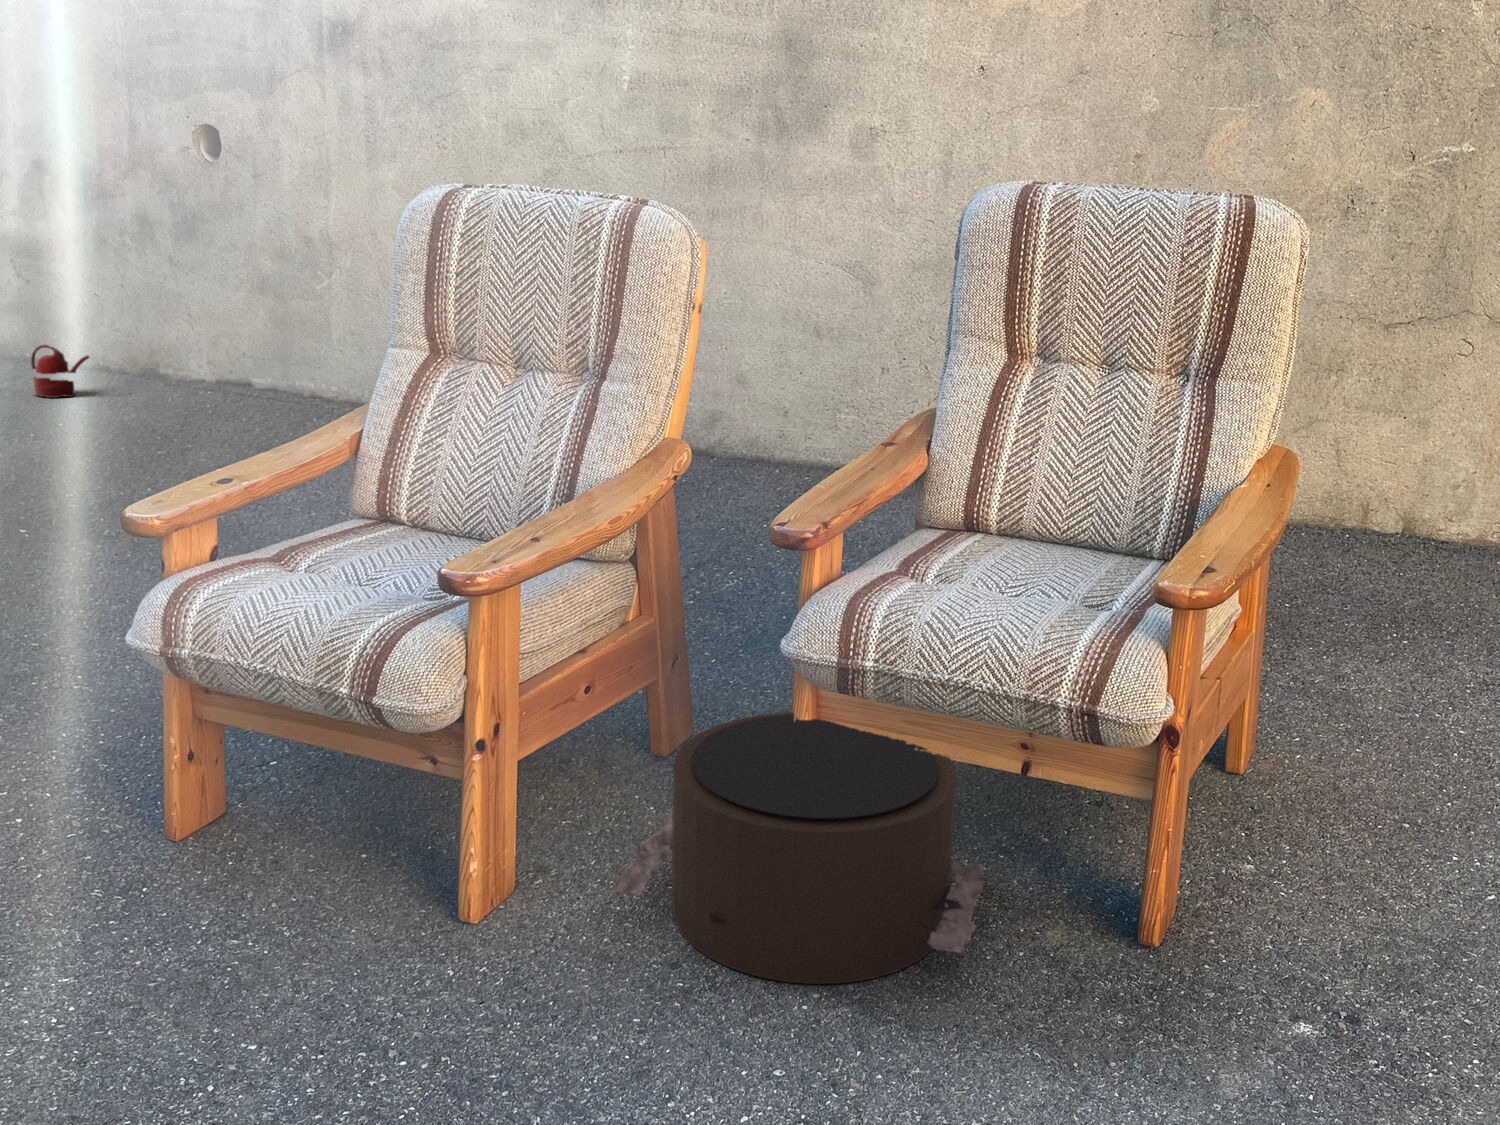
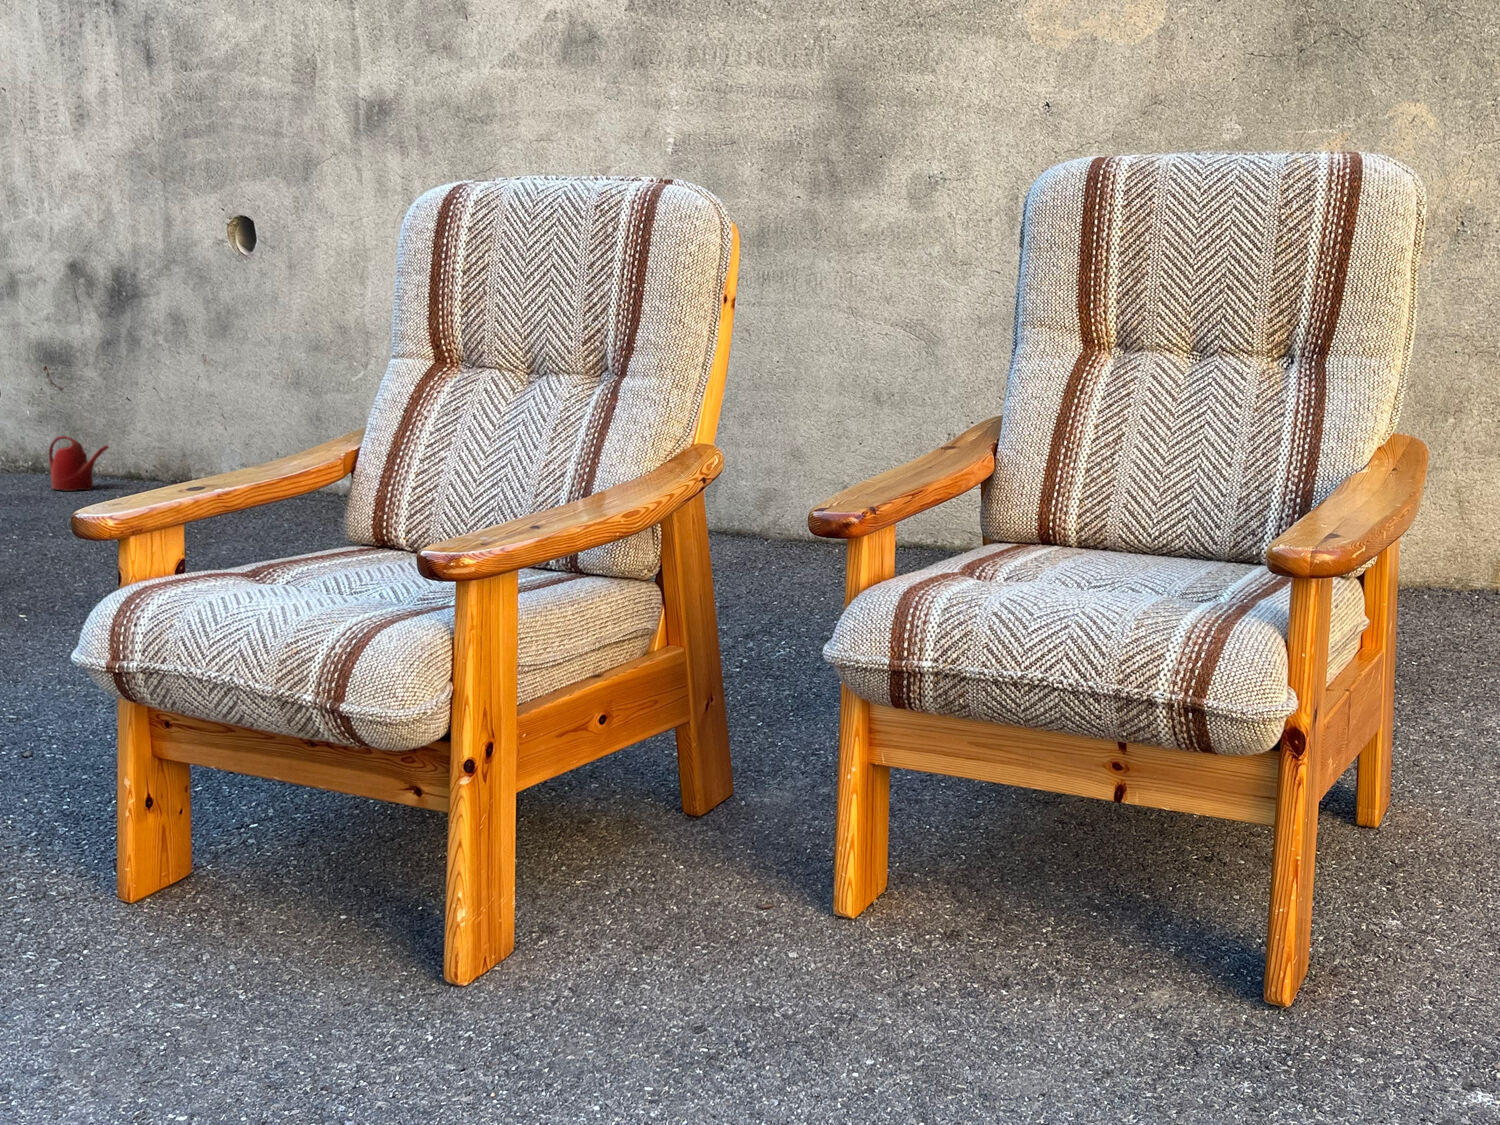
pouf: present [615,712,984,984] -> none [627,740,1073,1049]

